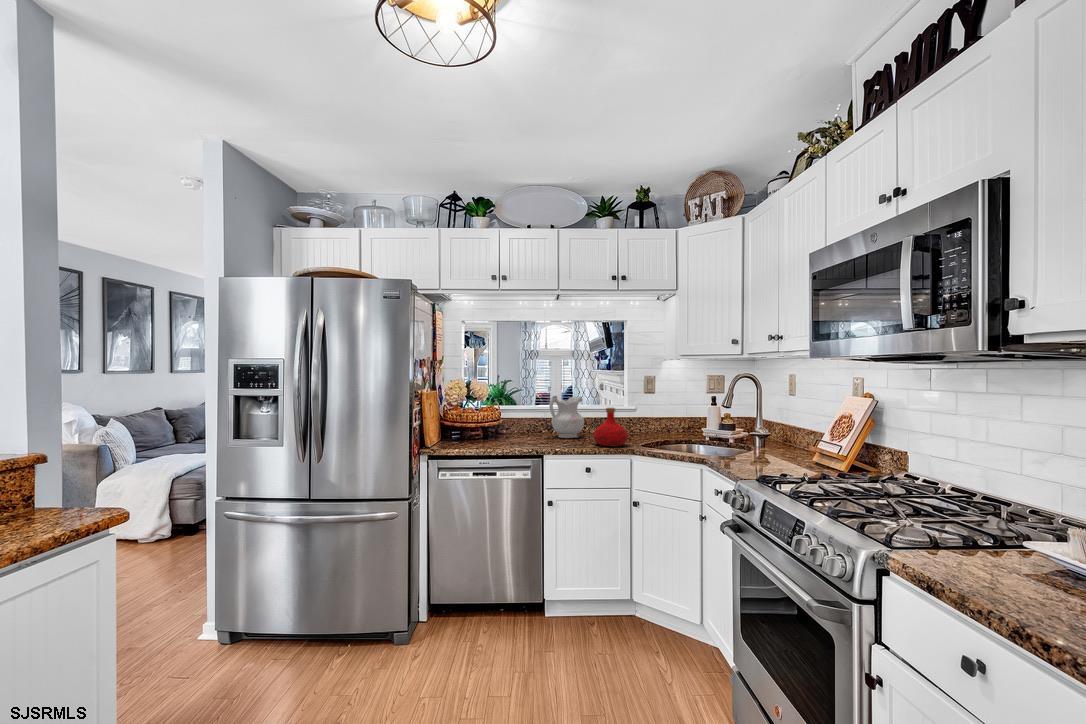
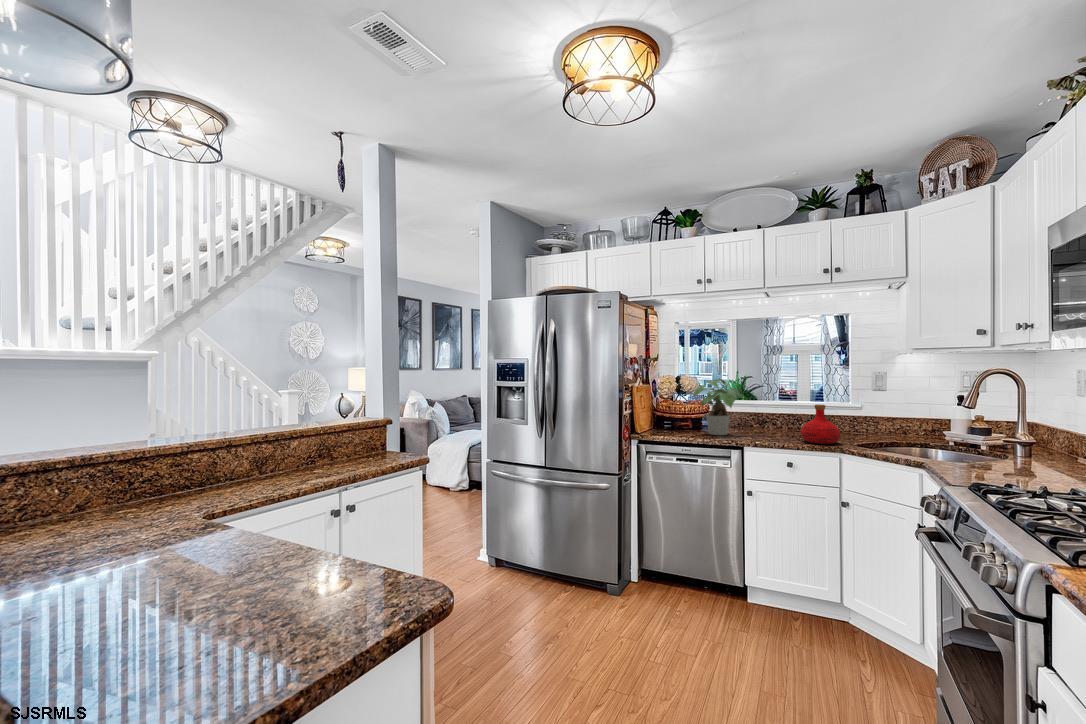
potted plant: none [490,383,537,444] -> present [694,379,744,435]
ceramic pitcher: present [549,396,584,438] -> none [758,392,797,434]

